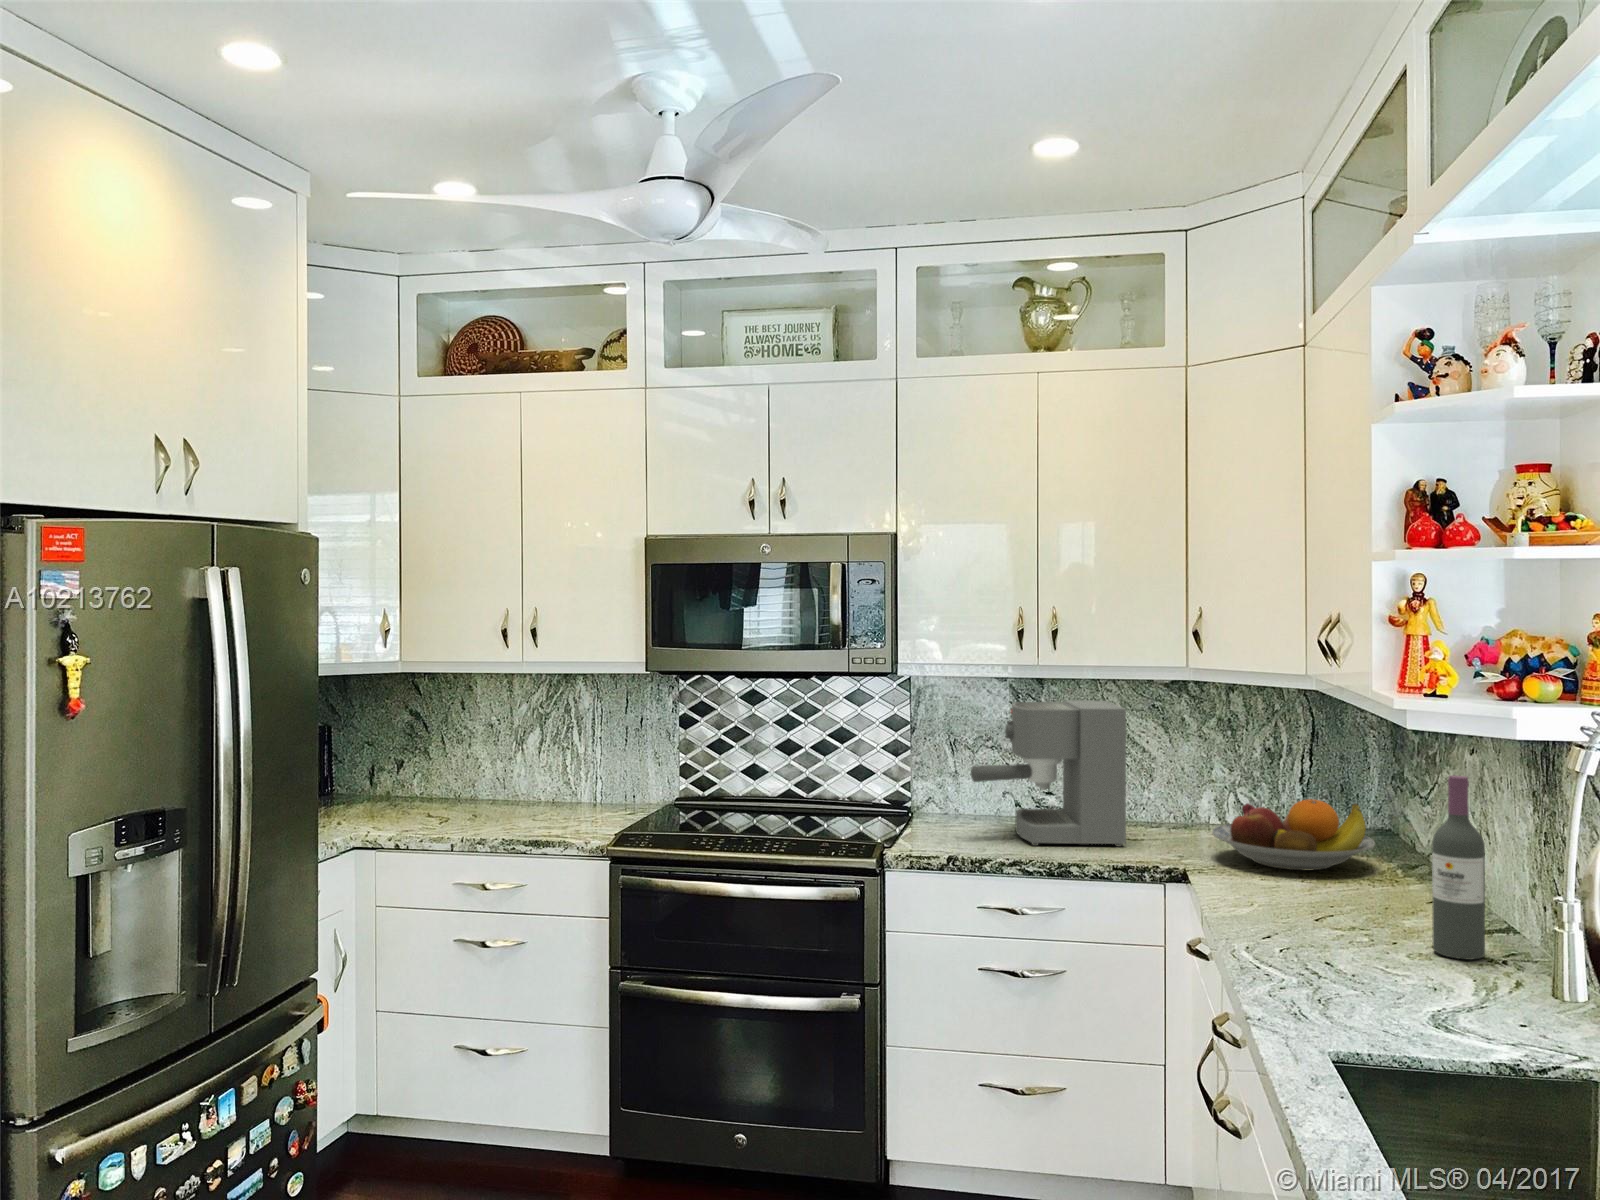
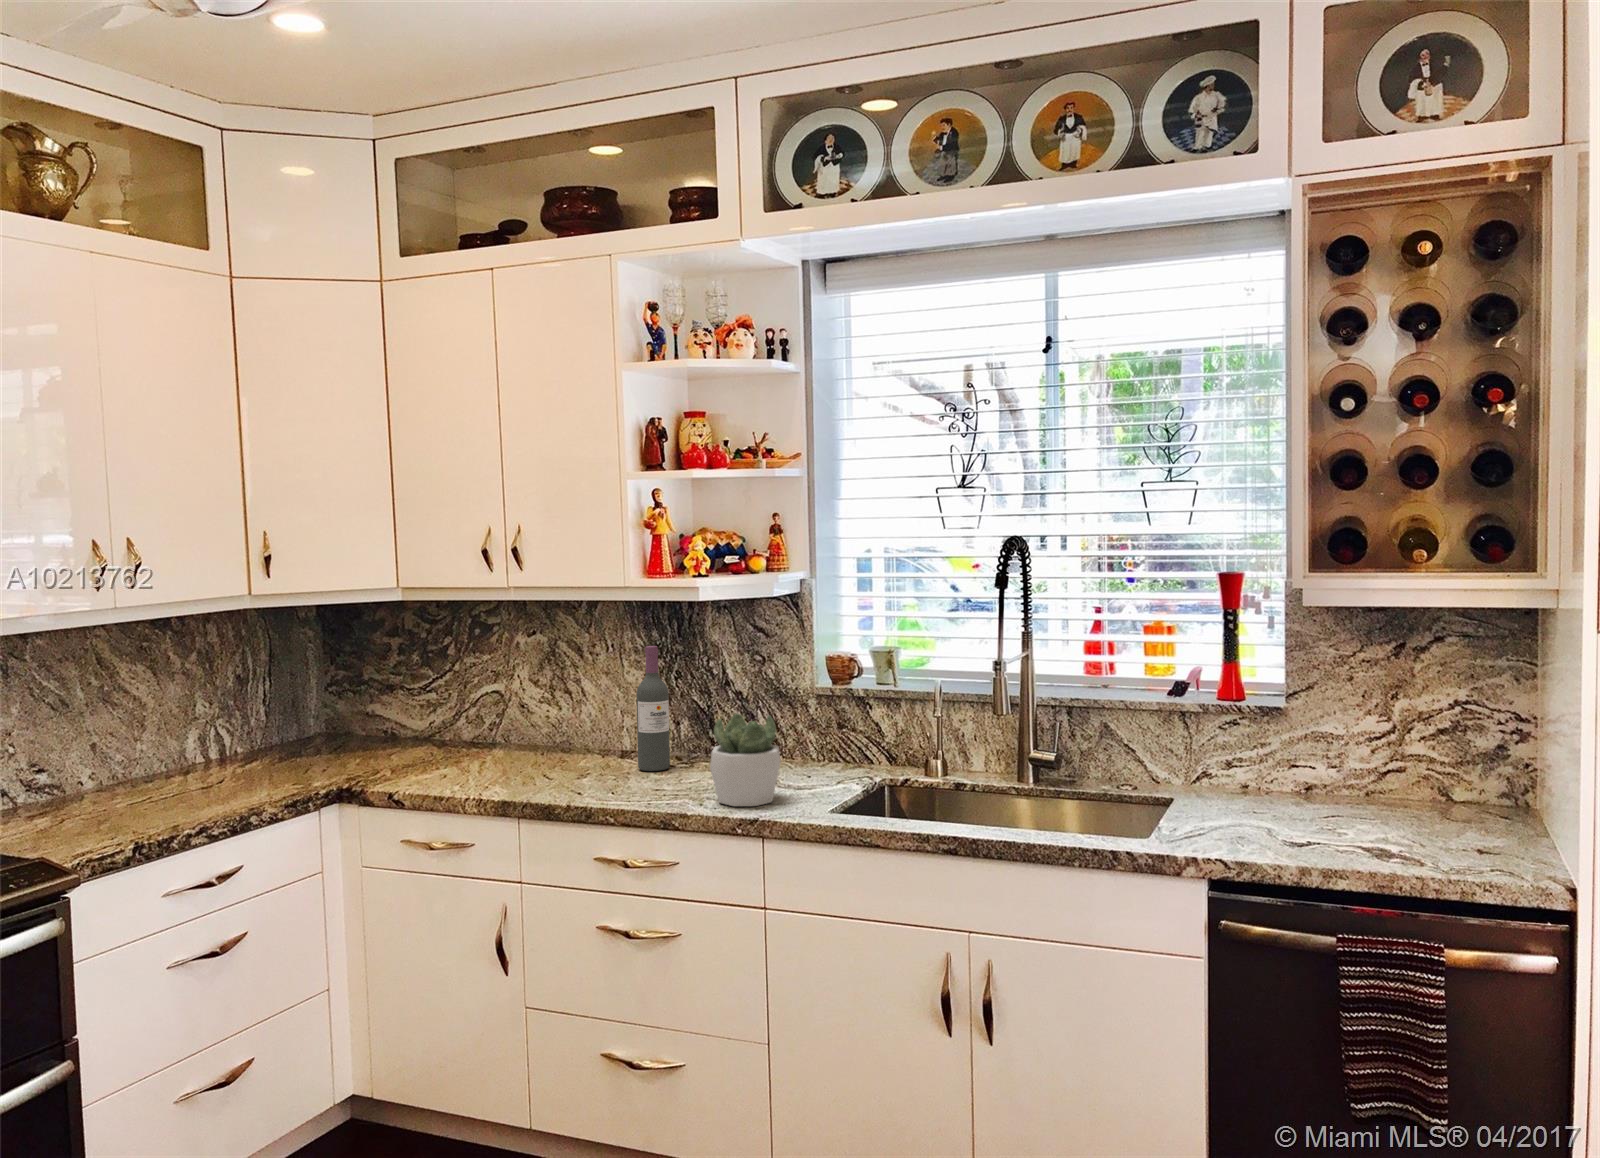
coffee maker: present [971,700,1126,846] -> none [57,645,235,816]
fruit bowl: present [1212,799,1375,870] -> none [308,702,451,770]
succulent plant: none [1294,881,1415,1030] -> present [710,713,781,806]

